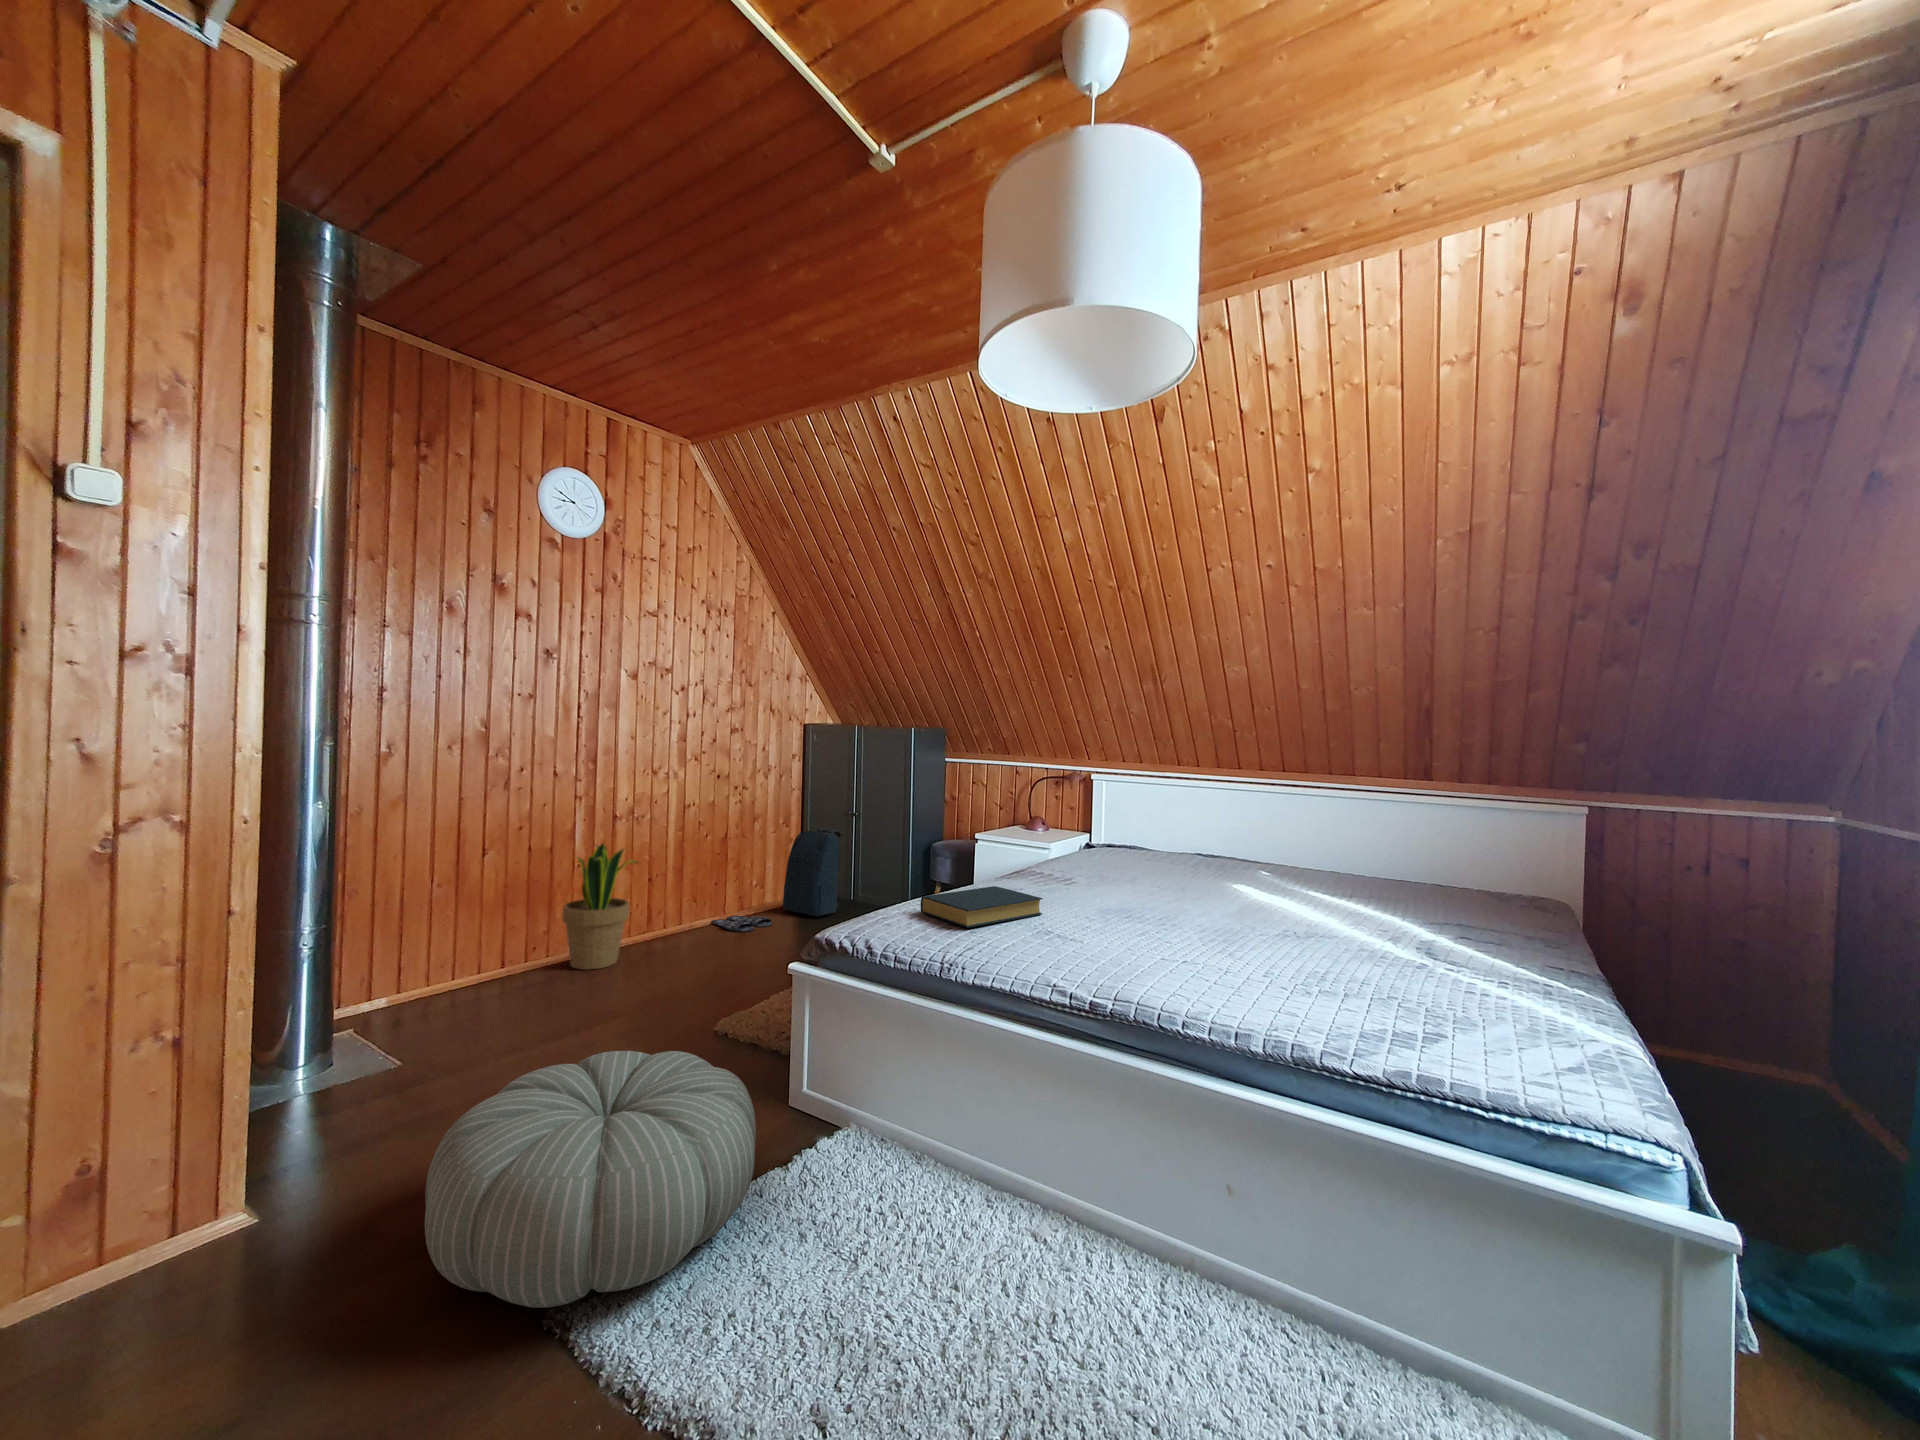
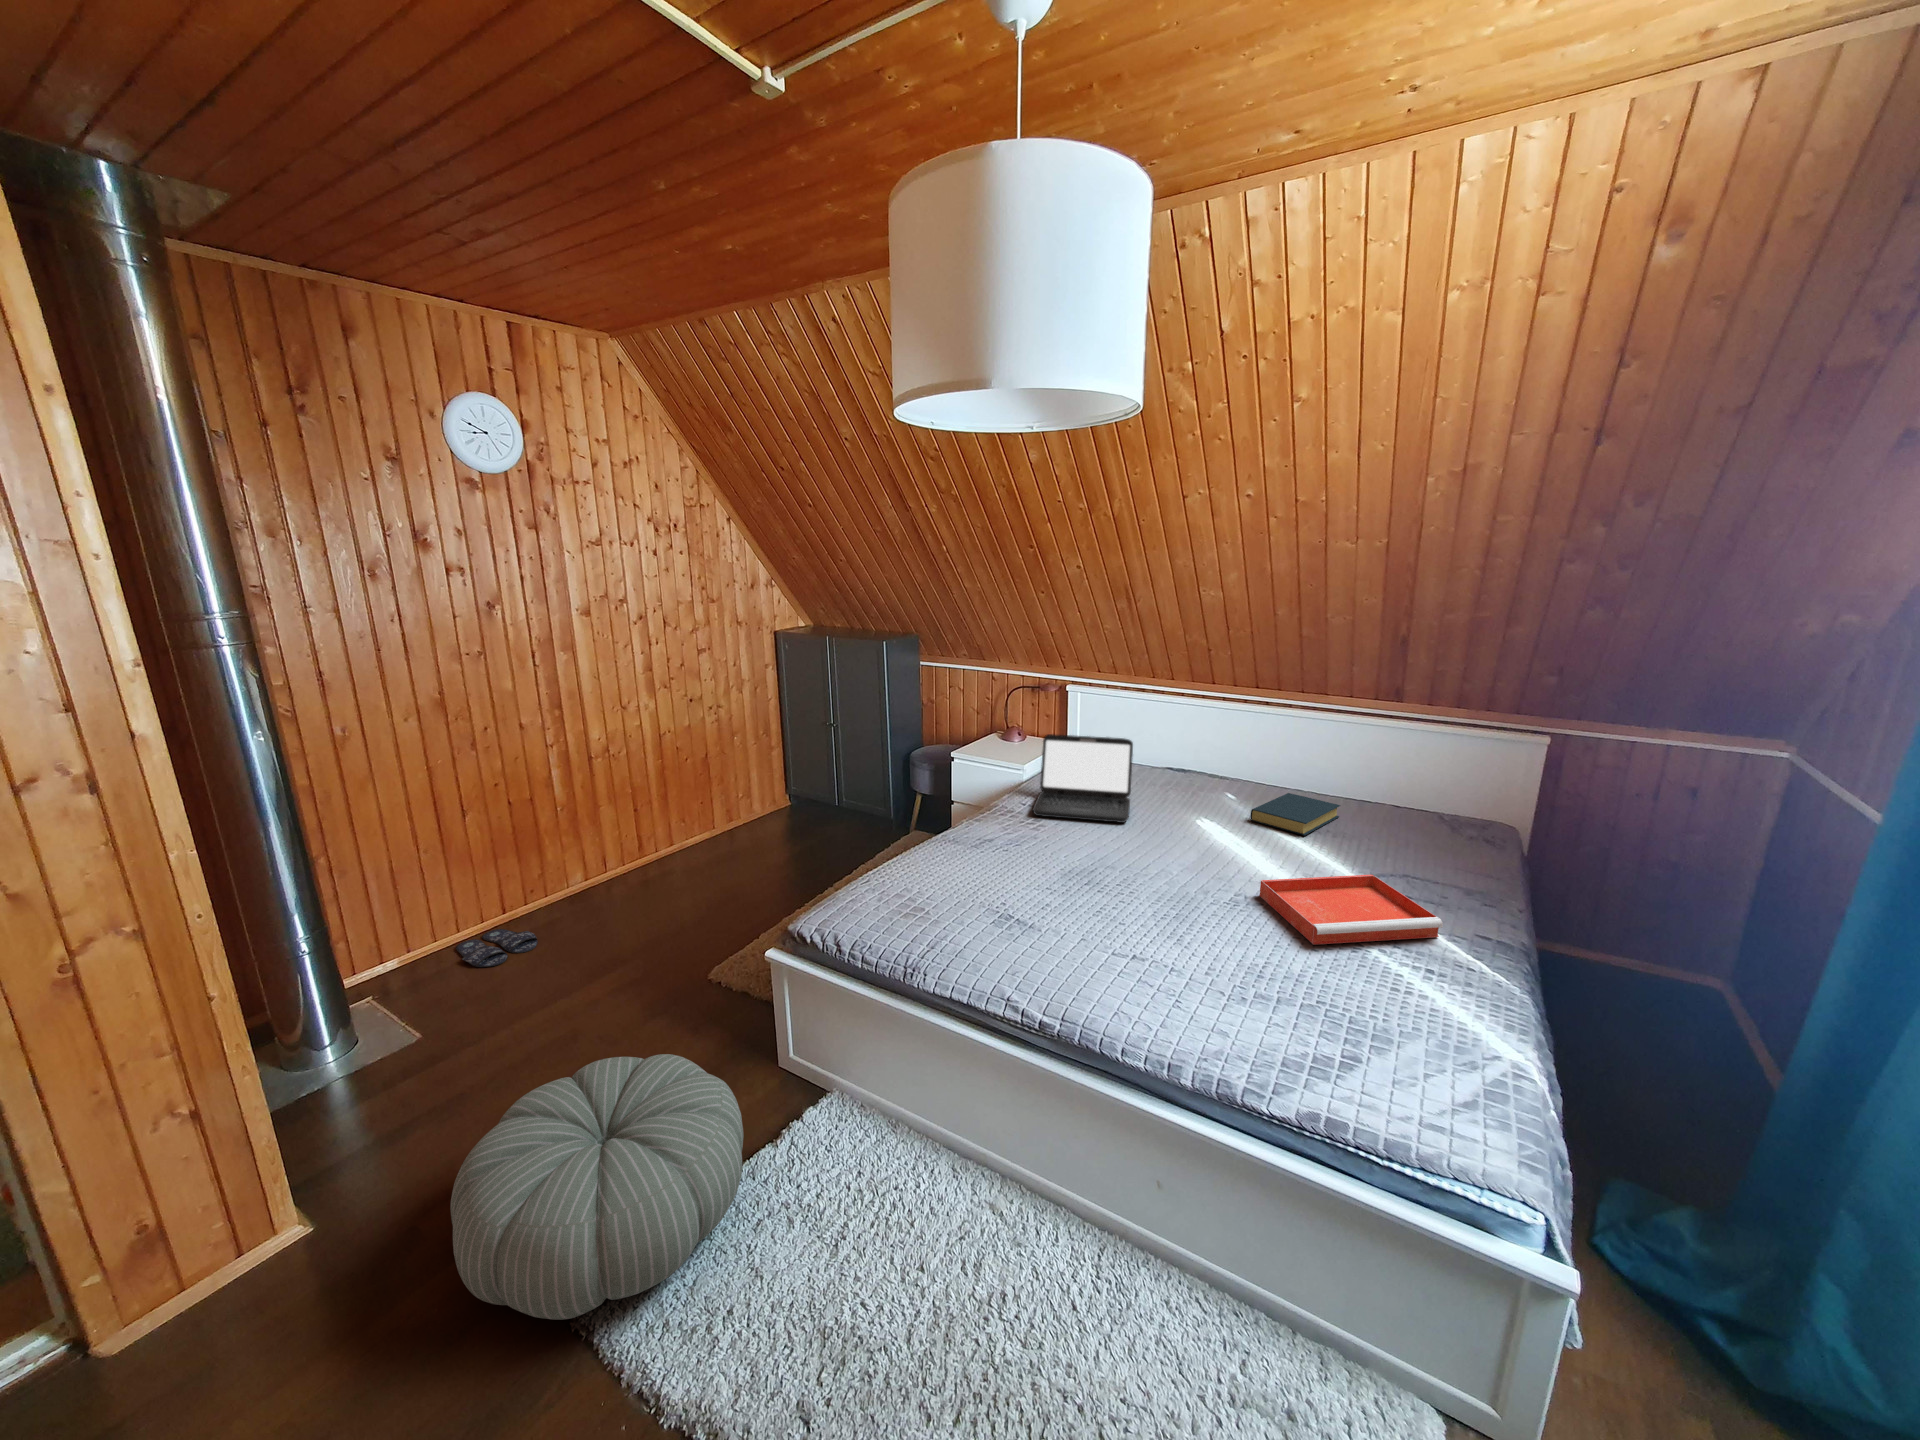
laptop: none [1063,799,1162,879] -> present [1033,734,1133,823]
backpack: present [783,827,843,916] -> none [768,740,830,829]
potted plant: present [562,843,637,970] -> none [550,790,620,912]
hardback book: present [921,886,1043,928] -> present [1250,793,1340,835]
tray: none [1307,909,1506,958] -> present [1260,875,1443,945]
slippers: present [711,916,772,932] -> present [456,929,538,967]

